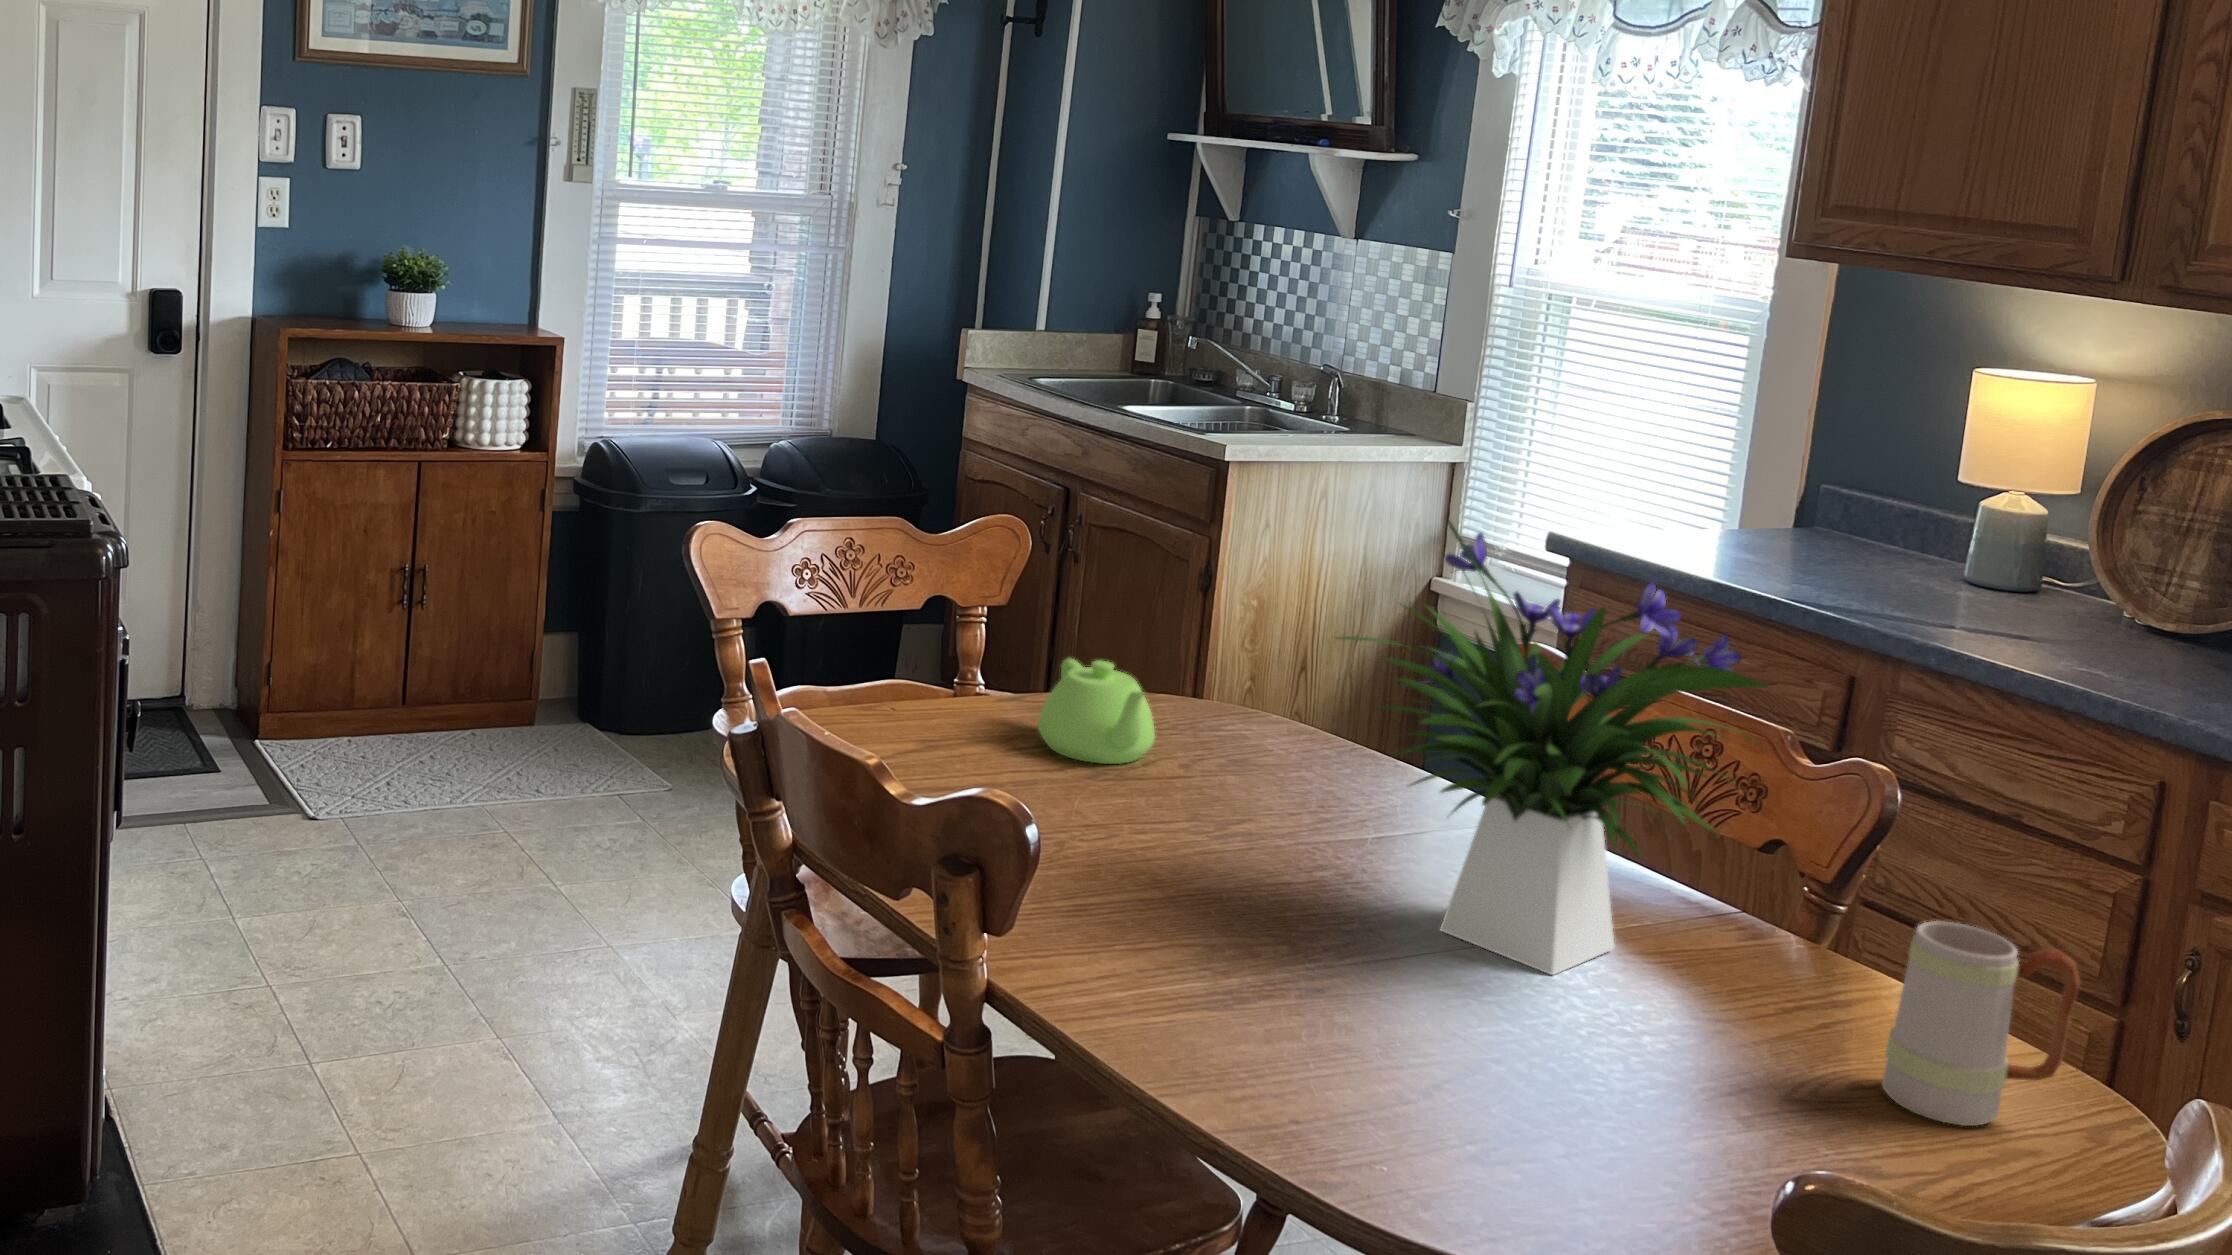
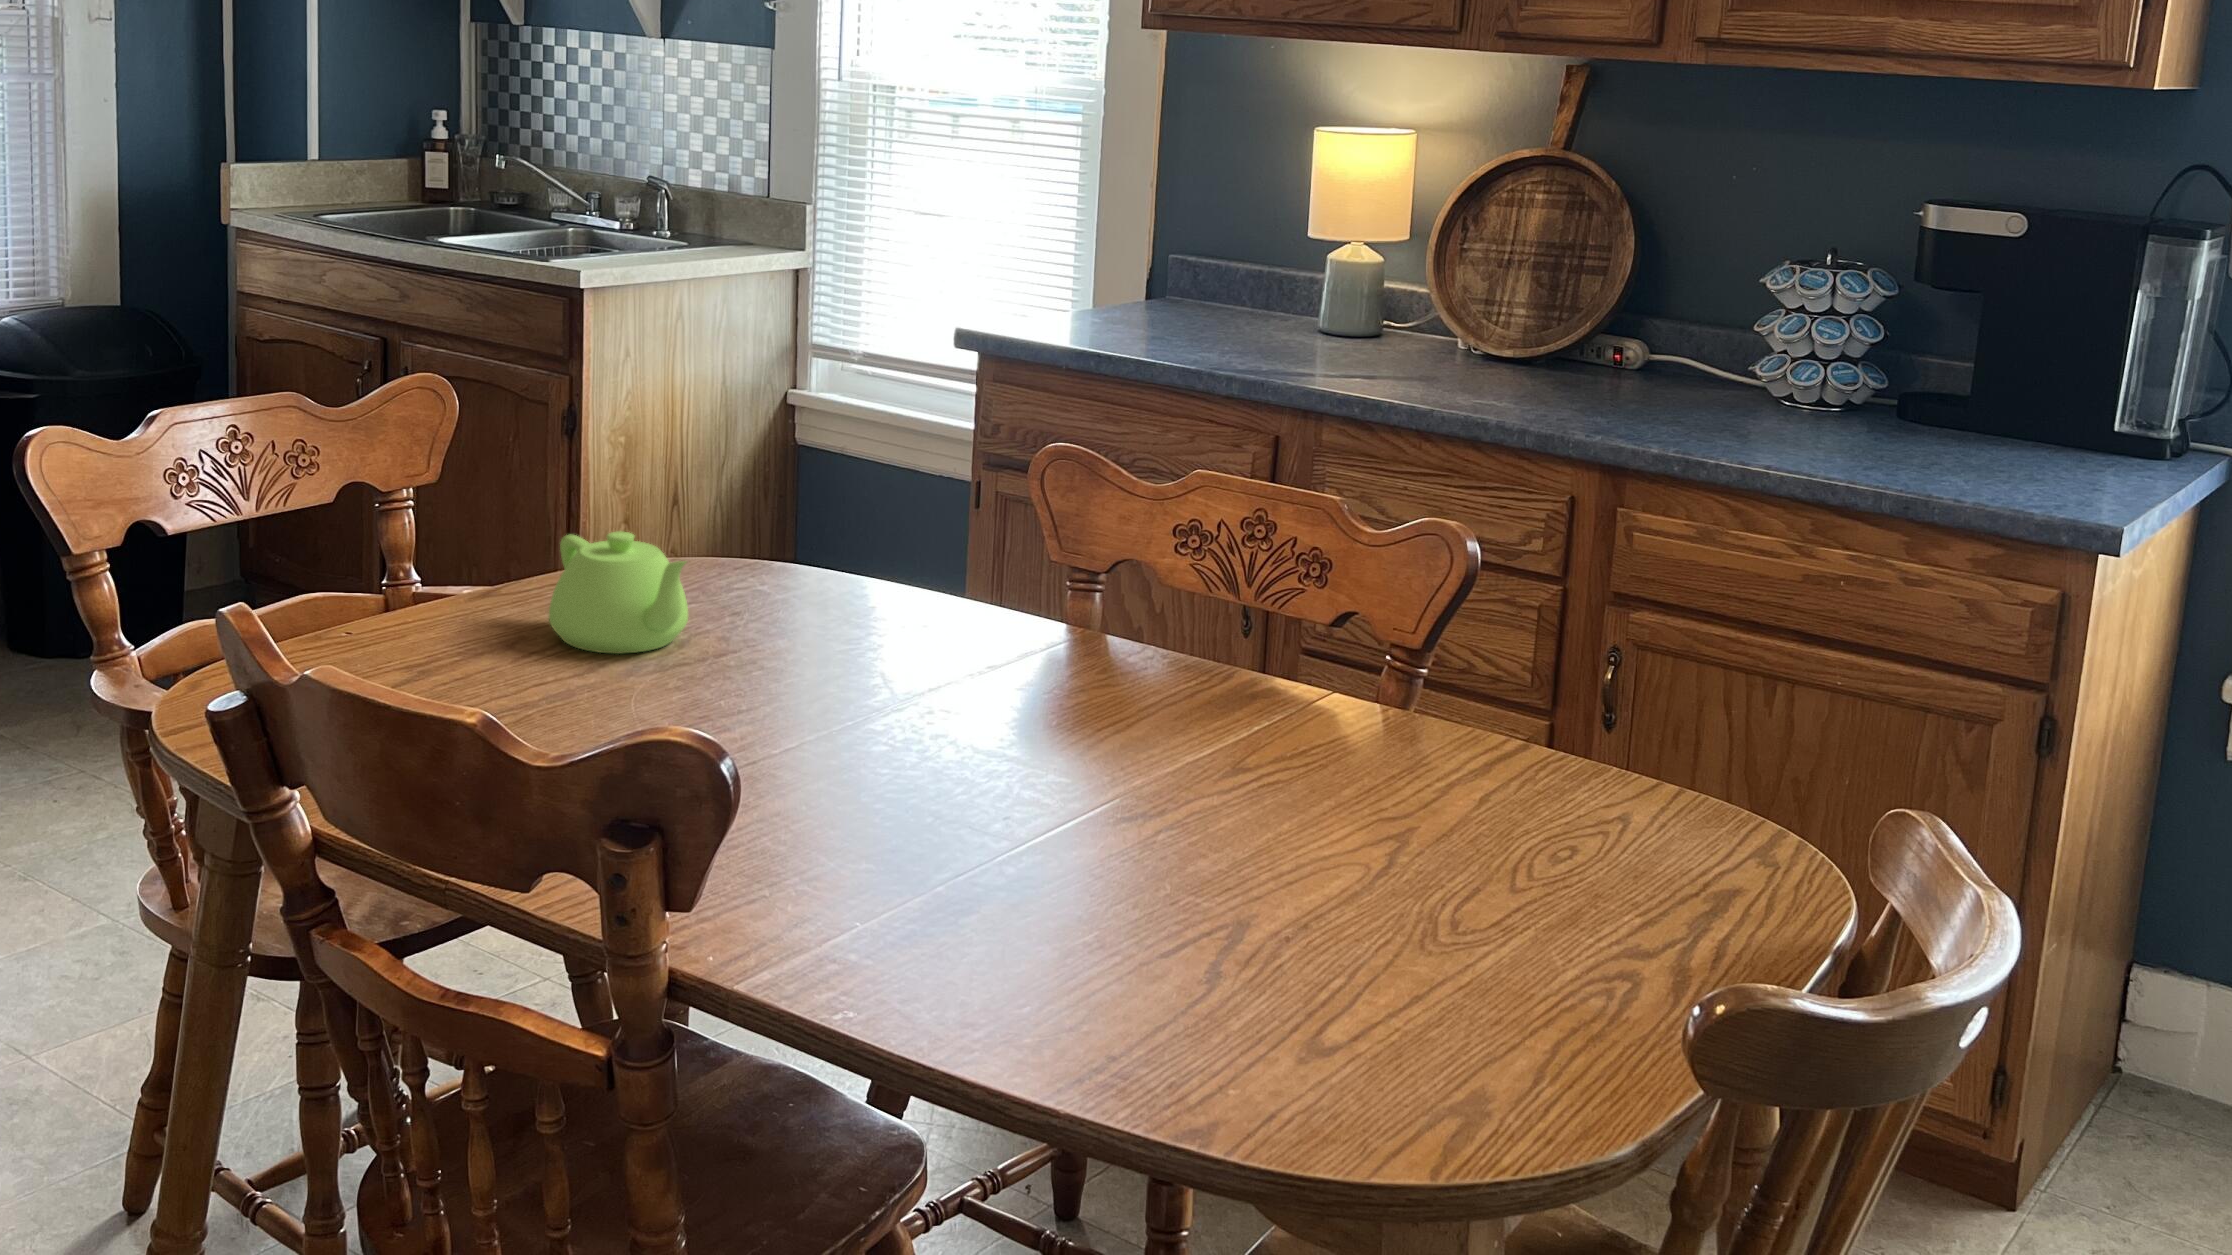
flower arrangement: present [1342,518,1770,975] -> none [977,313,1423,797]
mug: present [1882,921,2080,1126] -> none [1563,666,1730,865]

